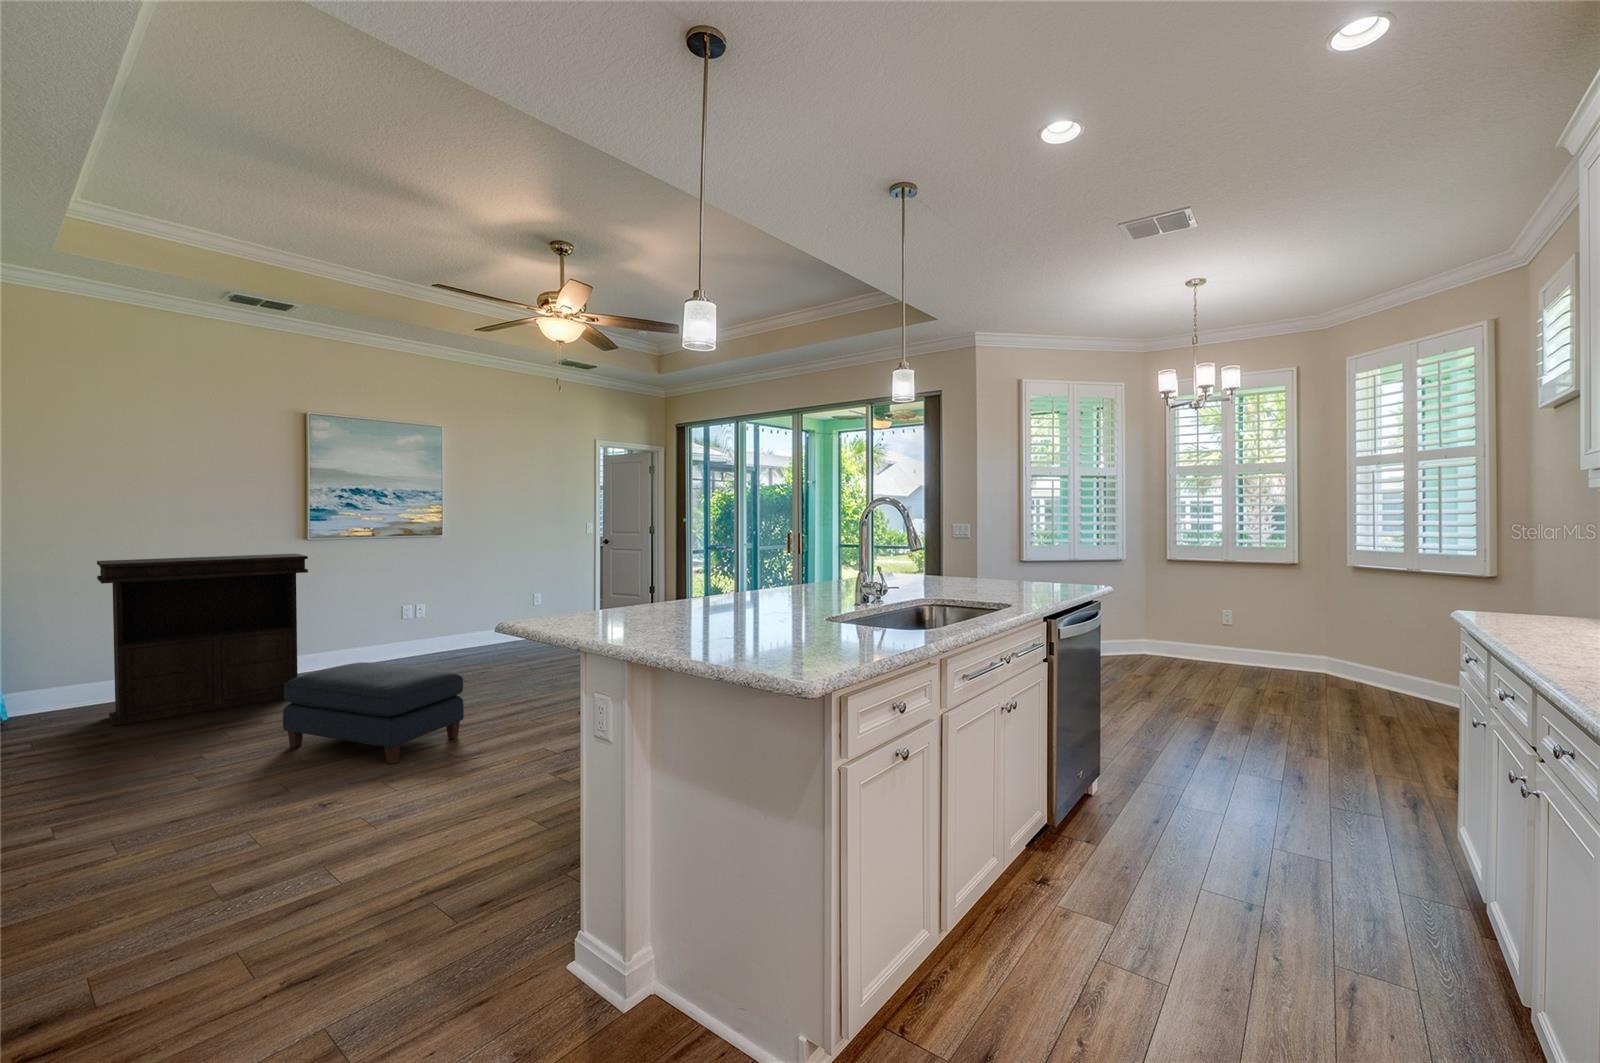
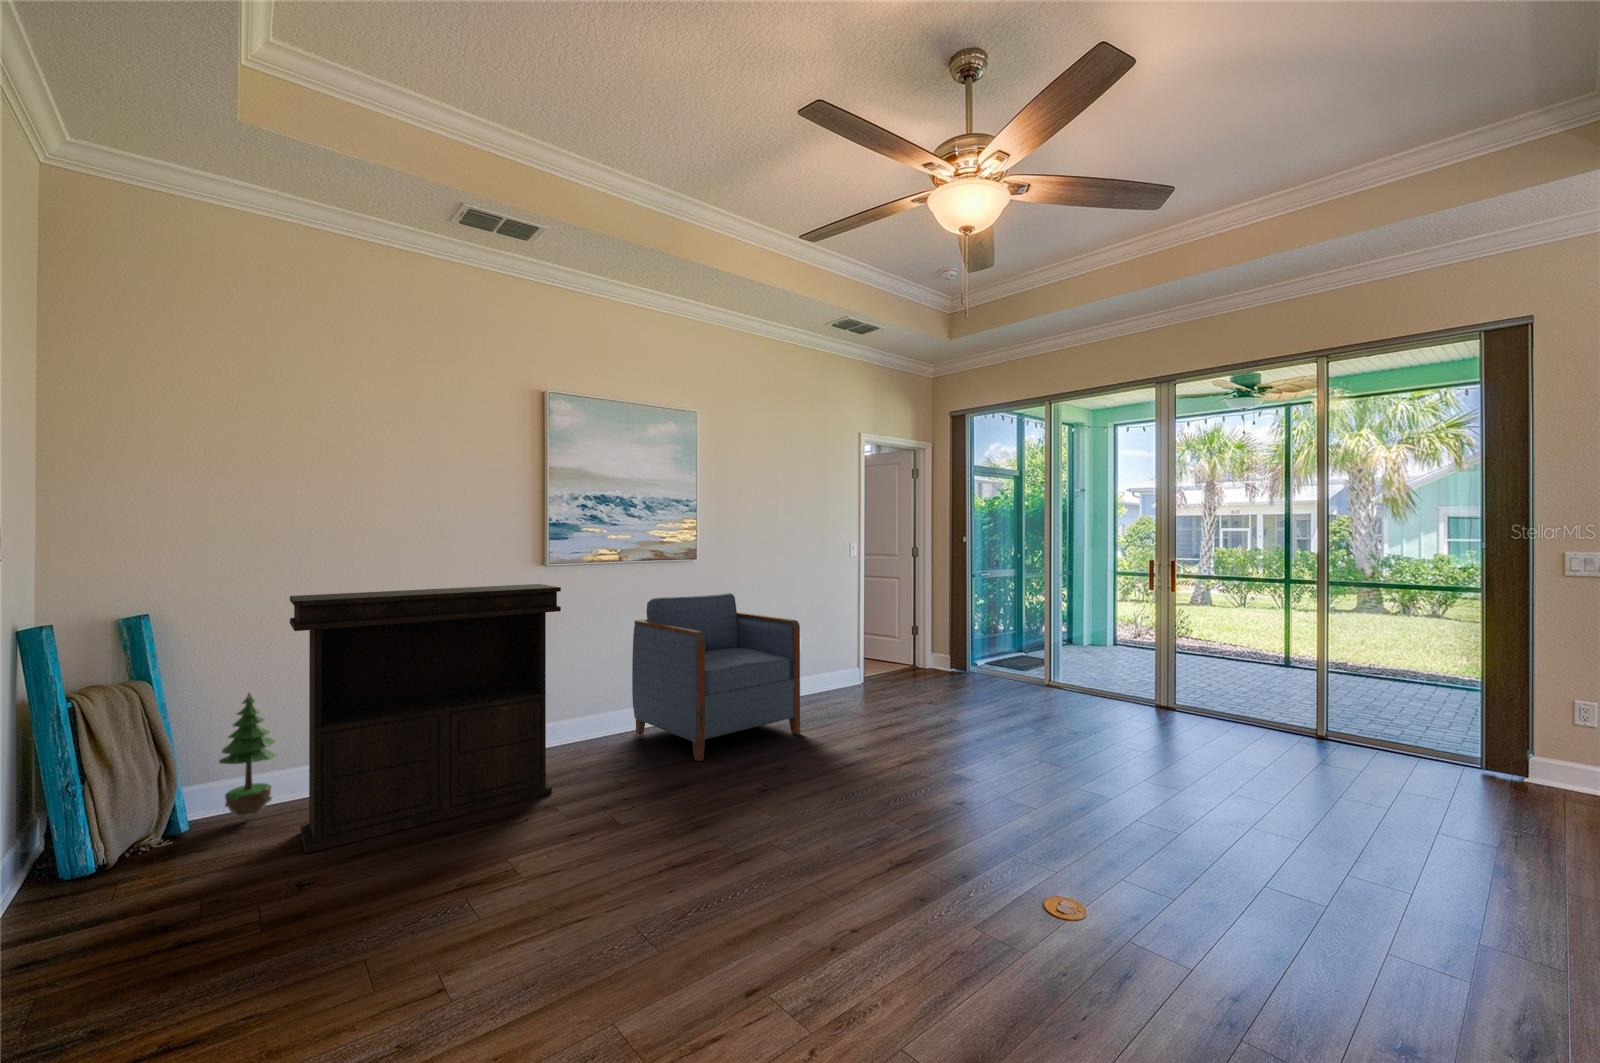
armchair: none [384,561,512,676] -> present [632,593,800,761]
potted tree: none [44,626,90,713] -> present [219,693,276,820]
ottoman: present [283,662,464,764] -> none [567,762,857,995]

